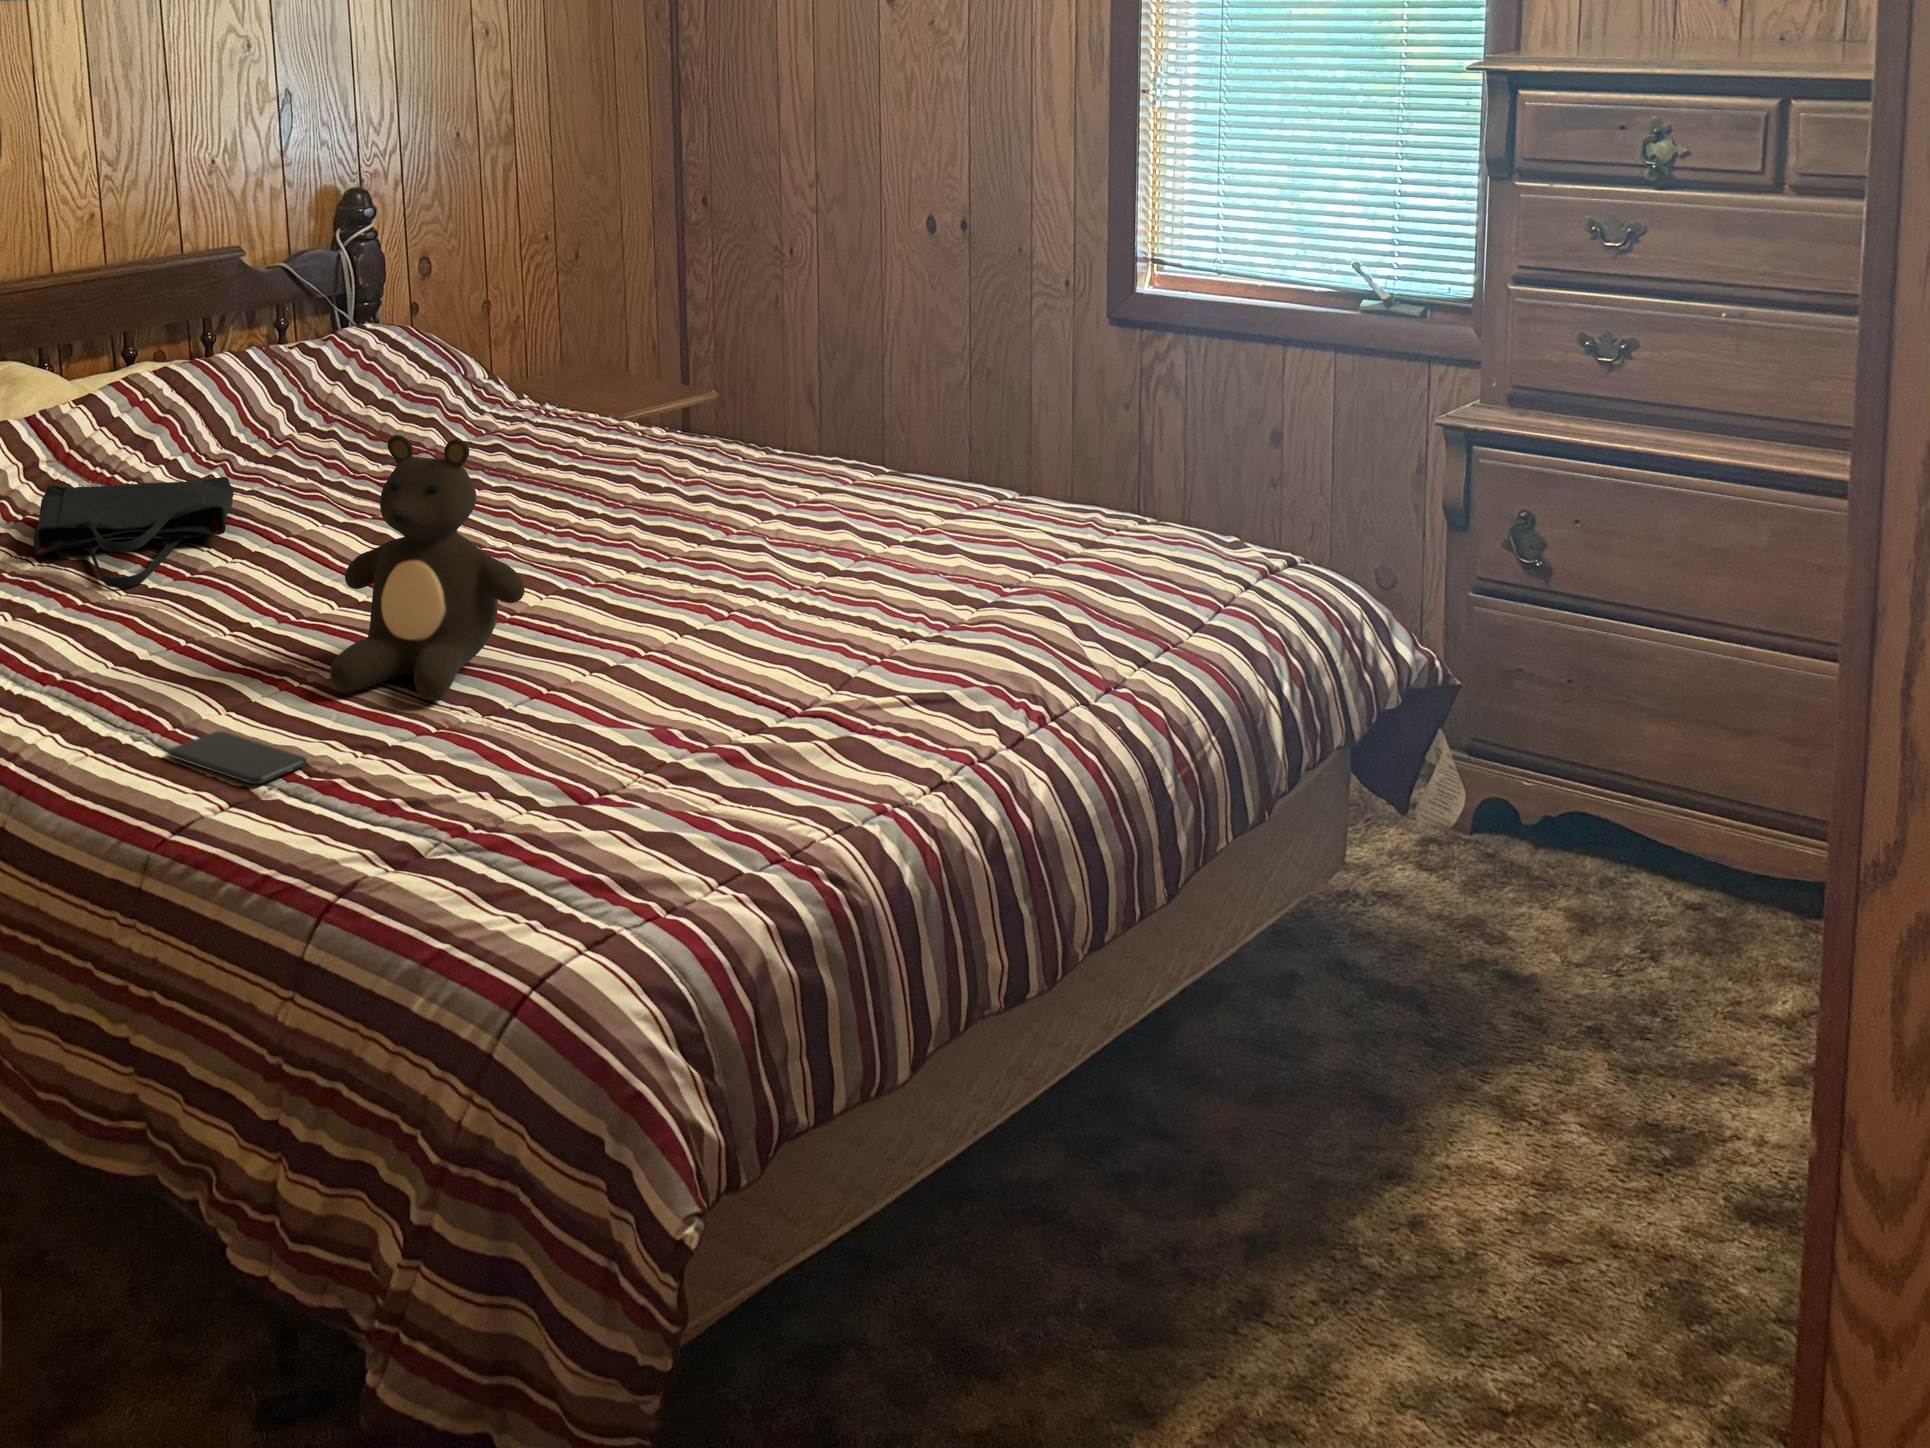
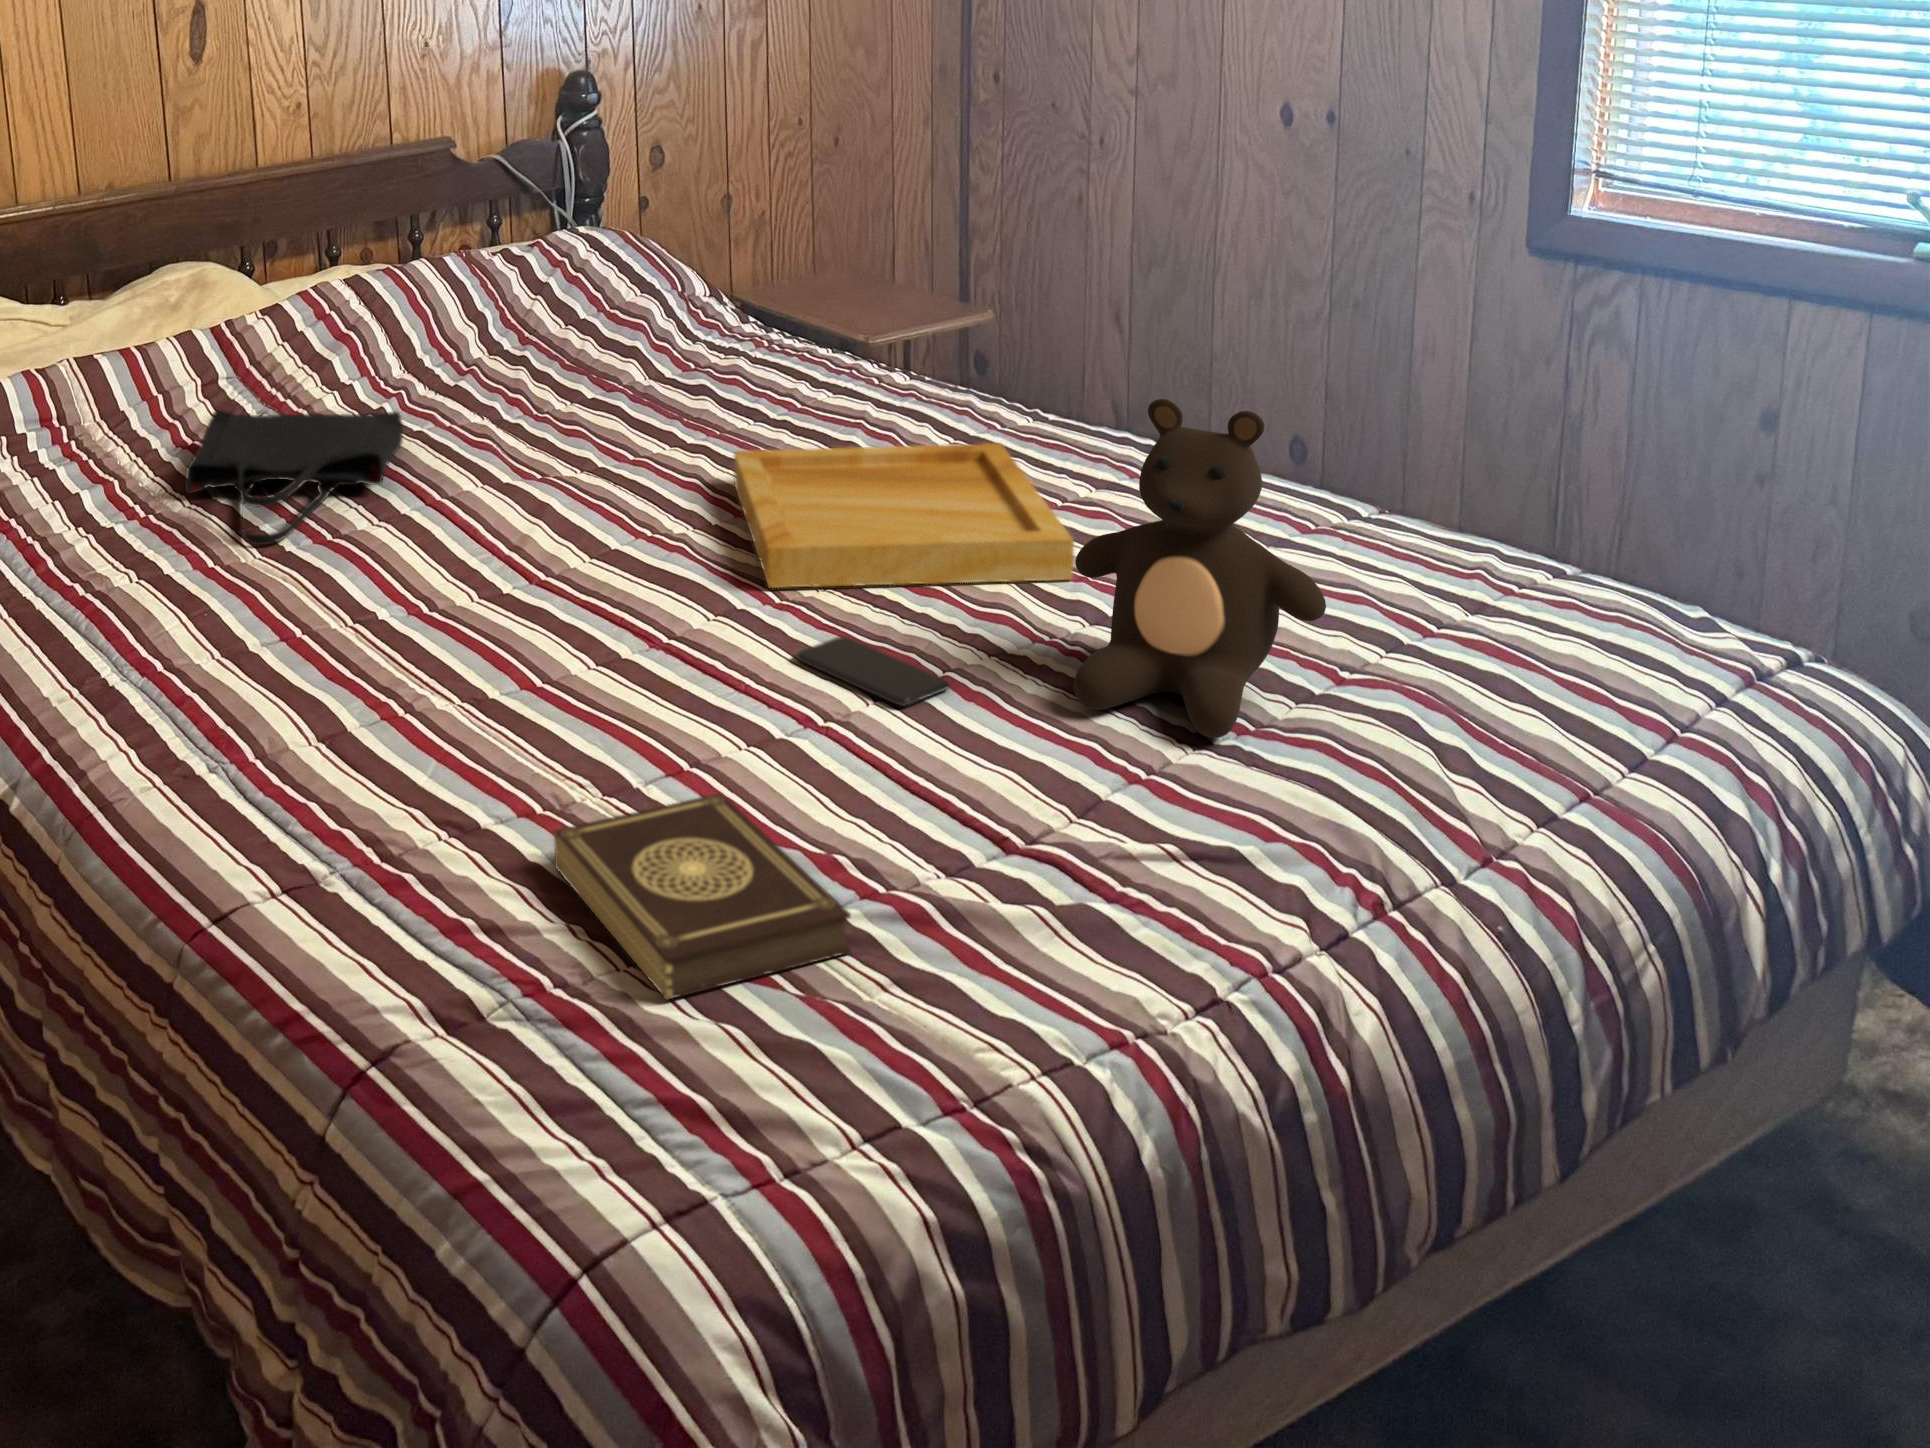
teddy bear: present [330,435,525,700] -> present [1074,399,1326,738]
tray: none [534,466,813,579] -> present [734,443,1074,588]
book: none [452,699,691,828] -> present [554,793,851,999]
smartphone: present [168,731,307,784] -> present [796,636,950,706]

